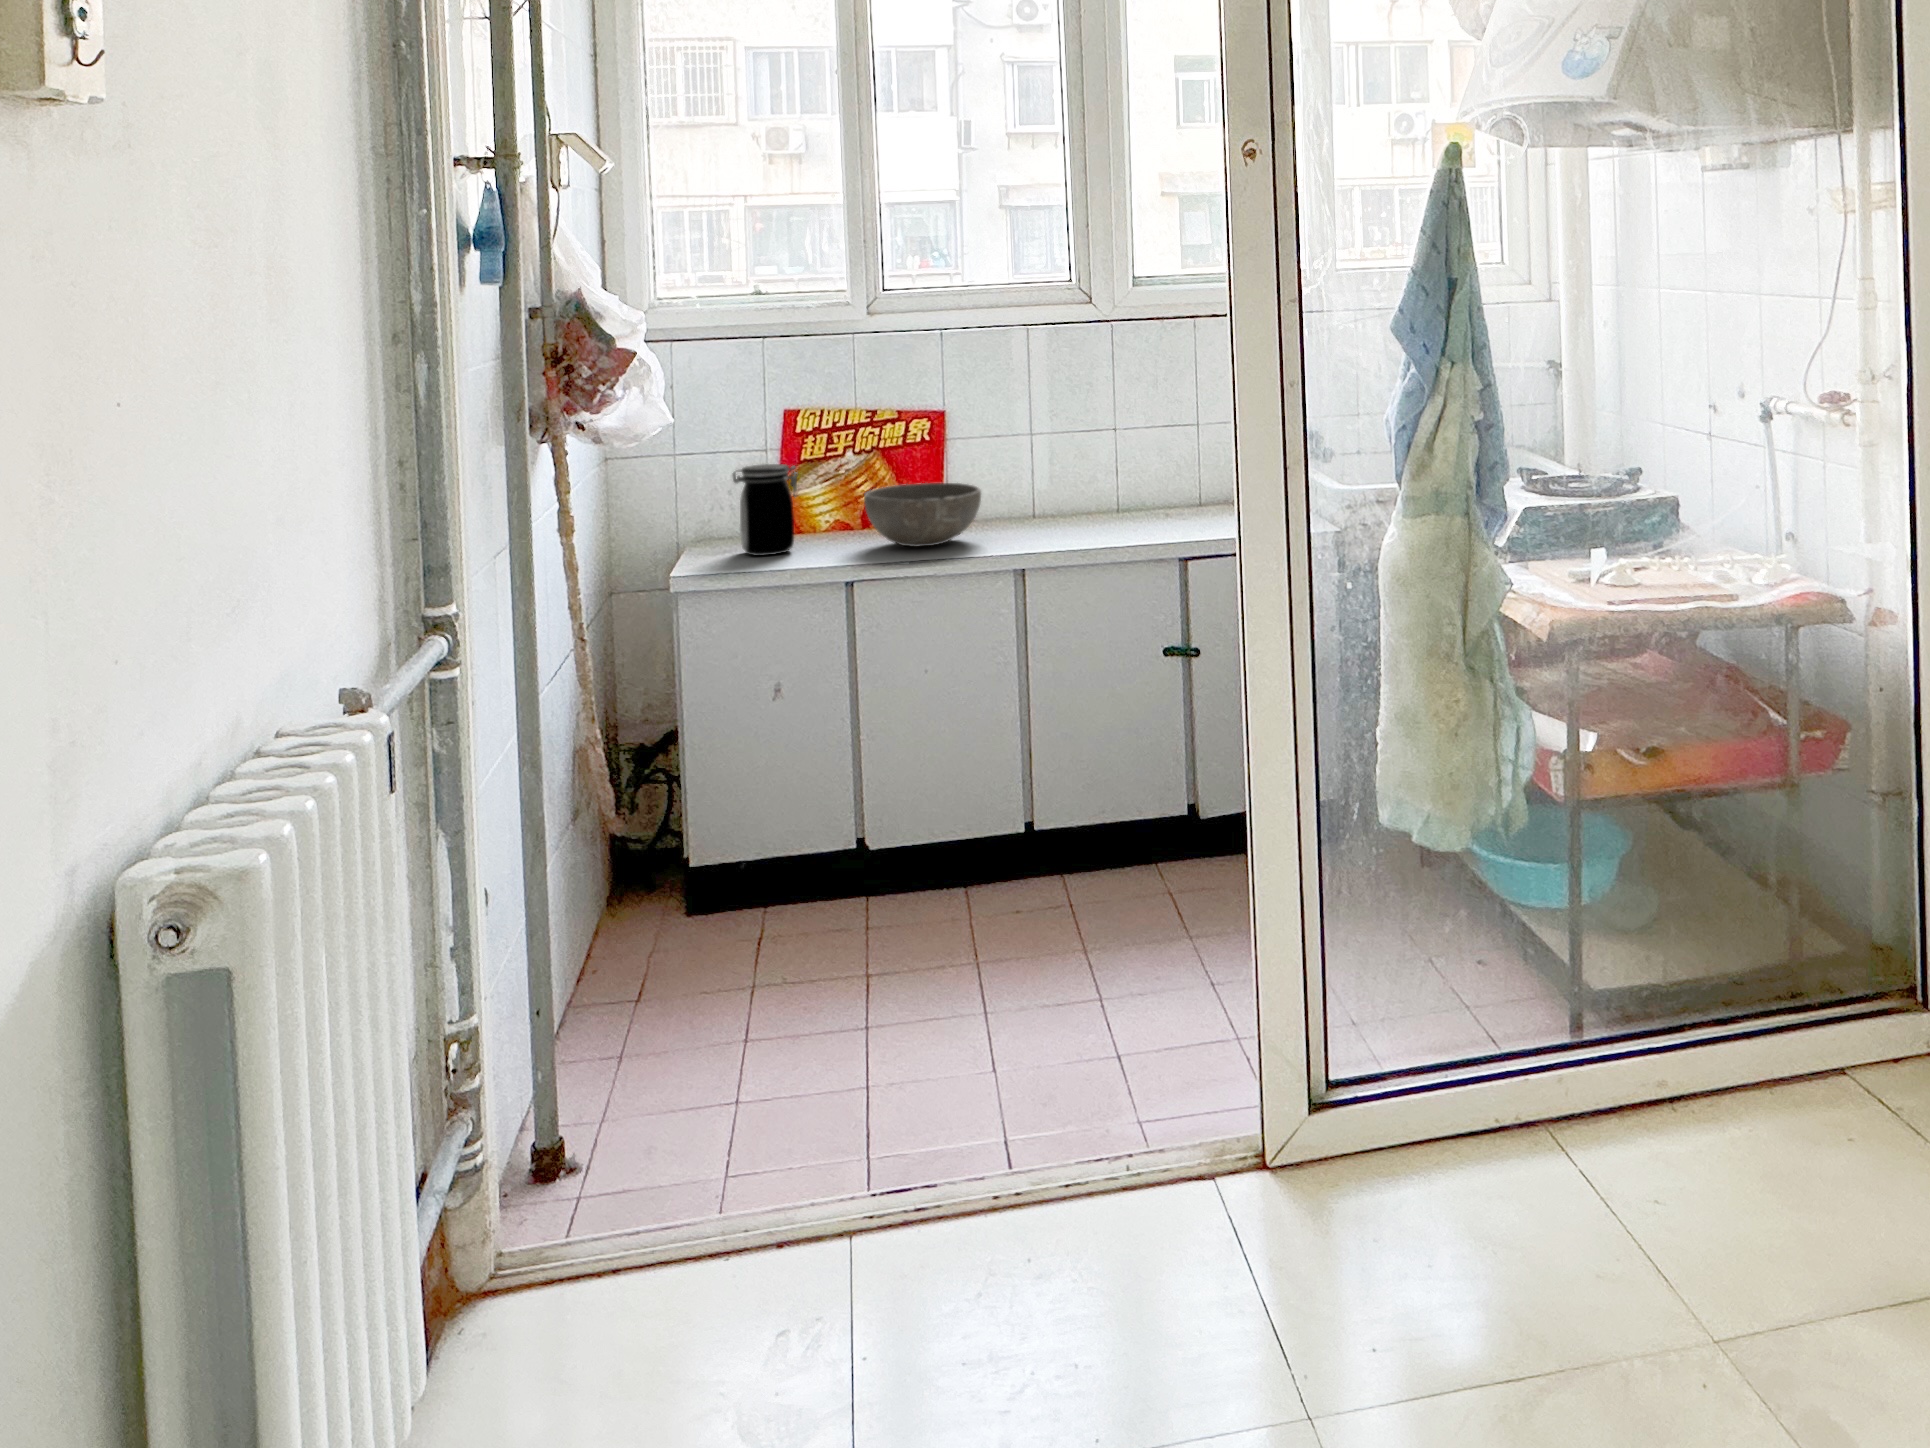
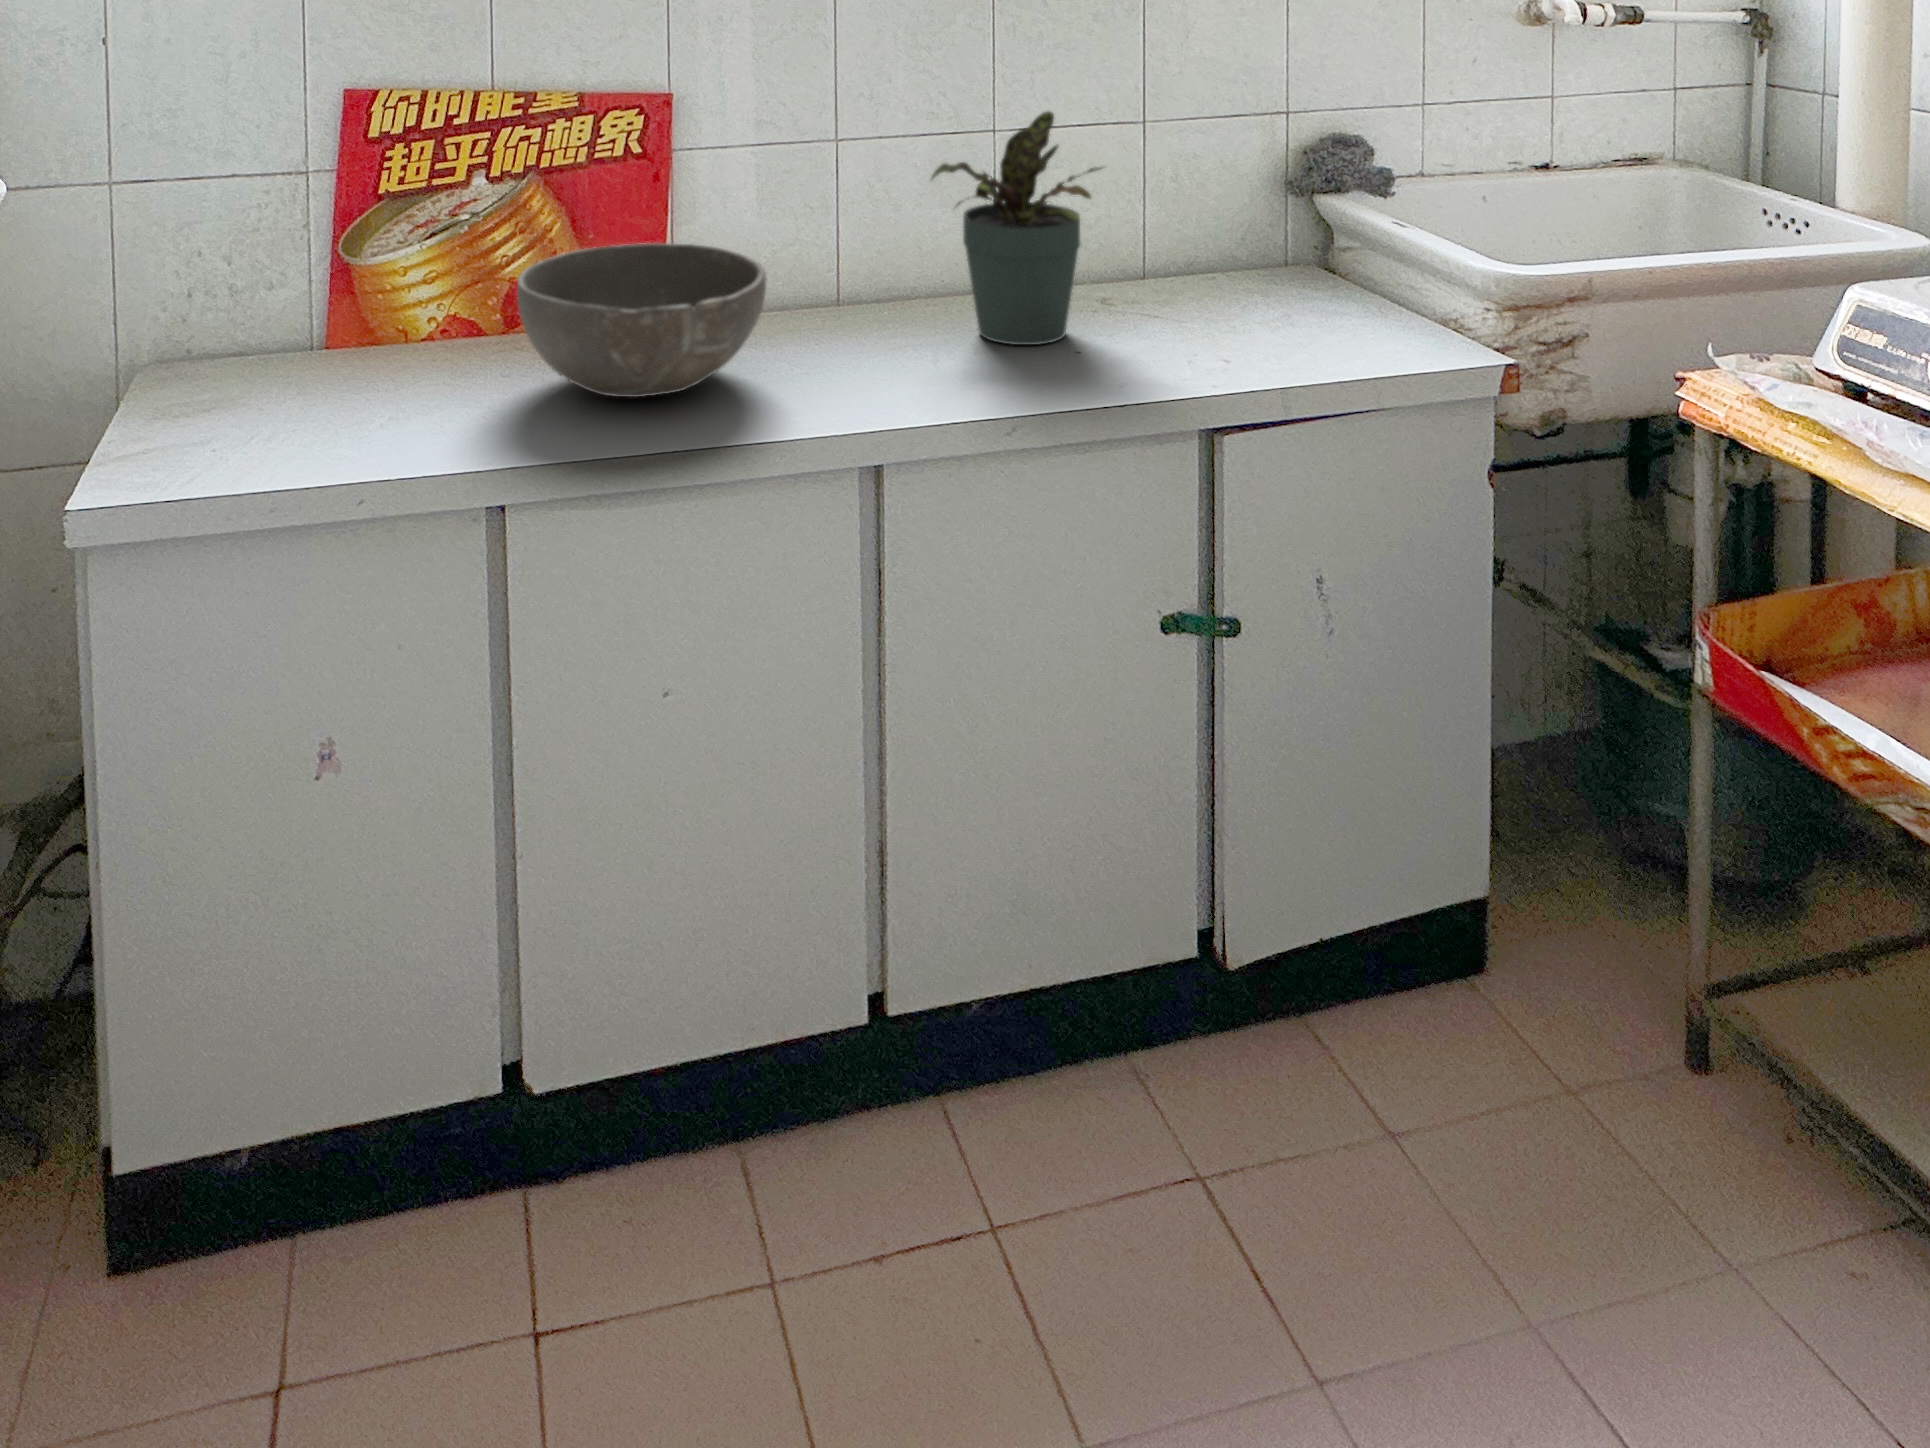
potted plant: none [1069,415,1151,530] -> present [932,111,1101,345]
jar: present [733,464,798,556] -> none [228,211,374,420]

